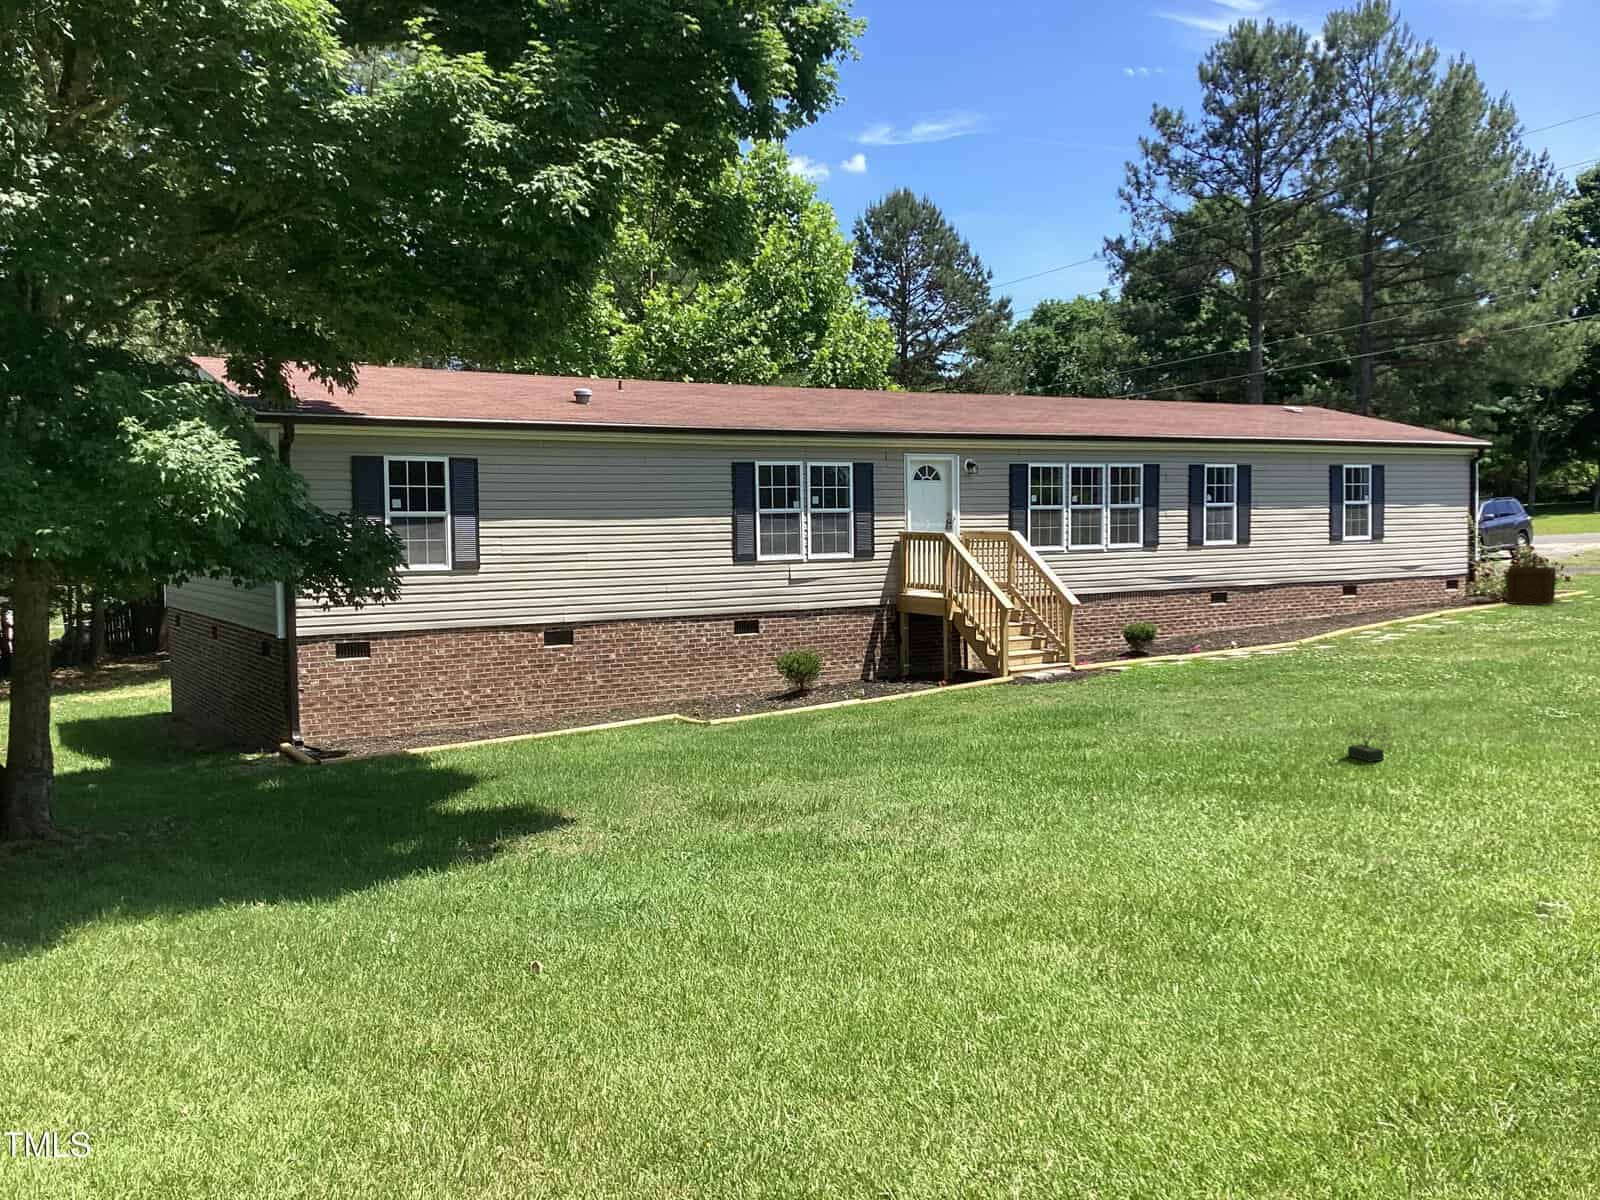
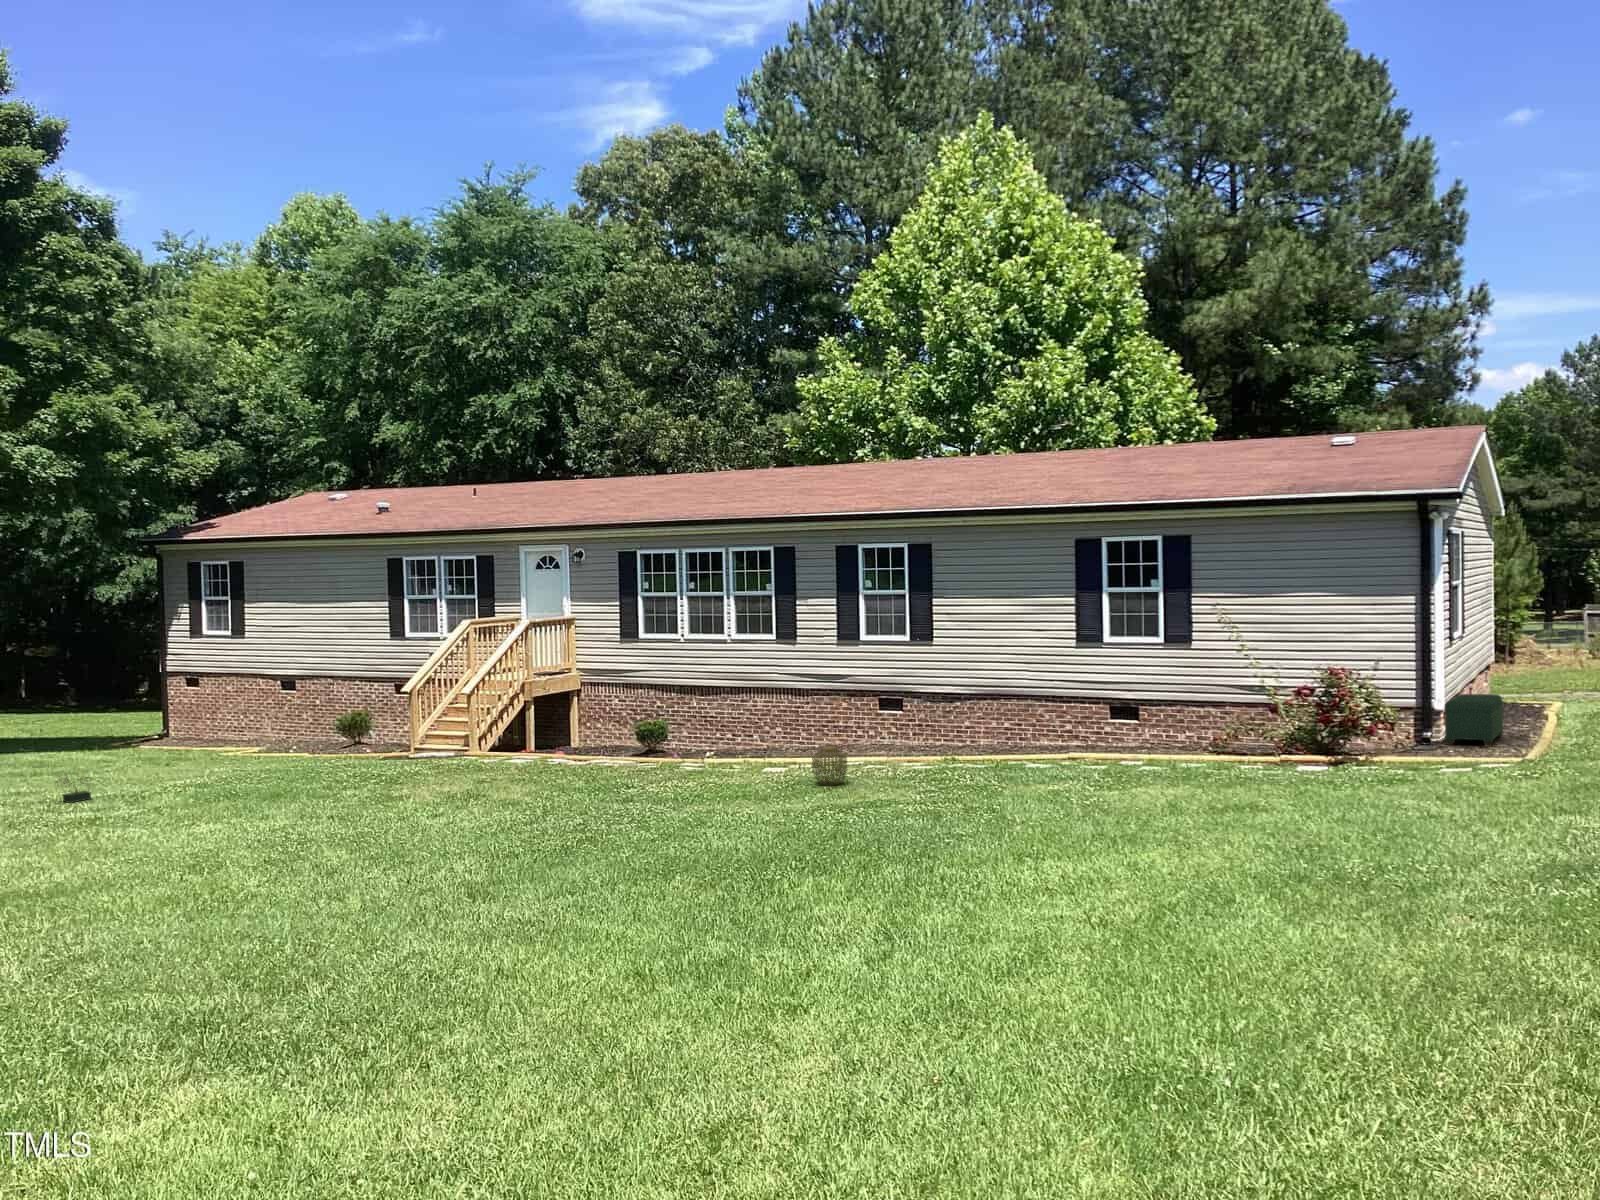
bench: none [1442,566,1506,595] -> present [1444,694,1503,747]
wooden crate: present [1506,566,1556,605] -> none [1318,695,1405,763]
woven basket: none [1526,615,1559,644] -> present [812,746,847,785]

